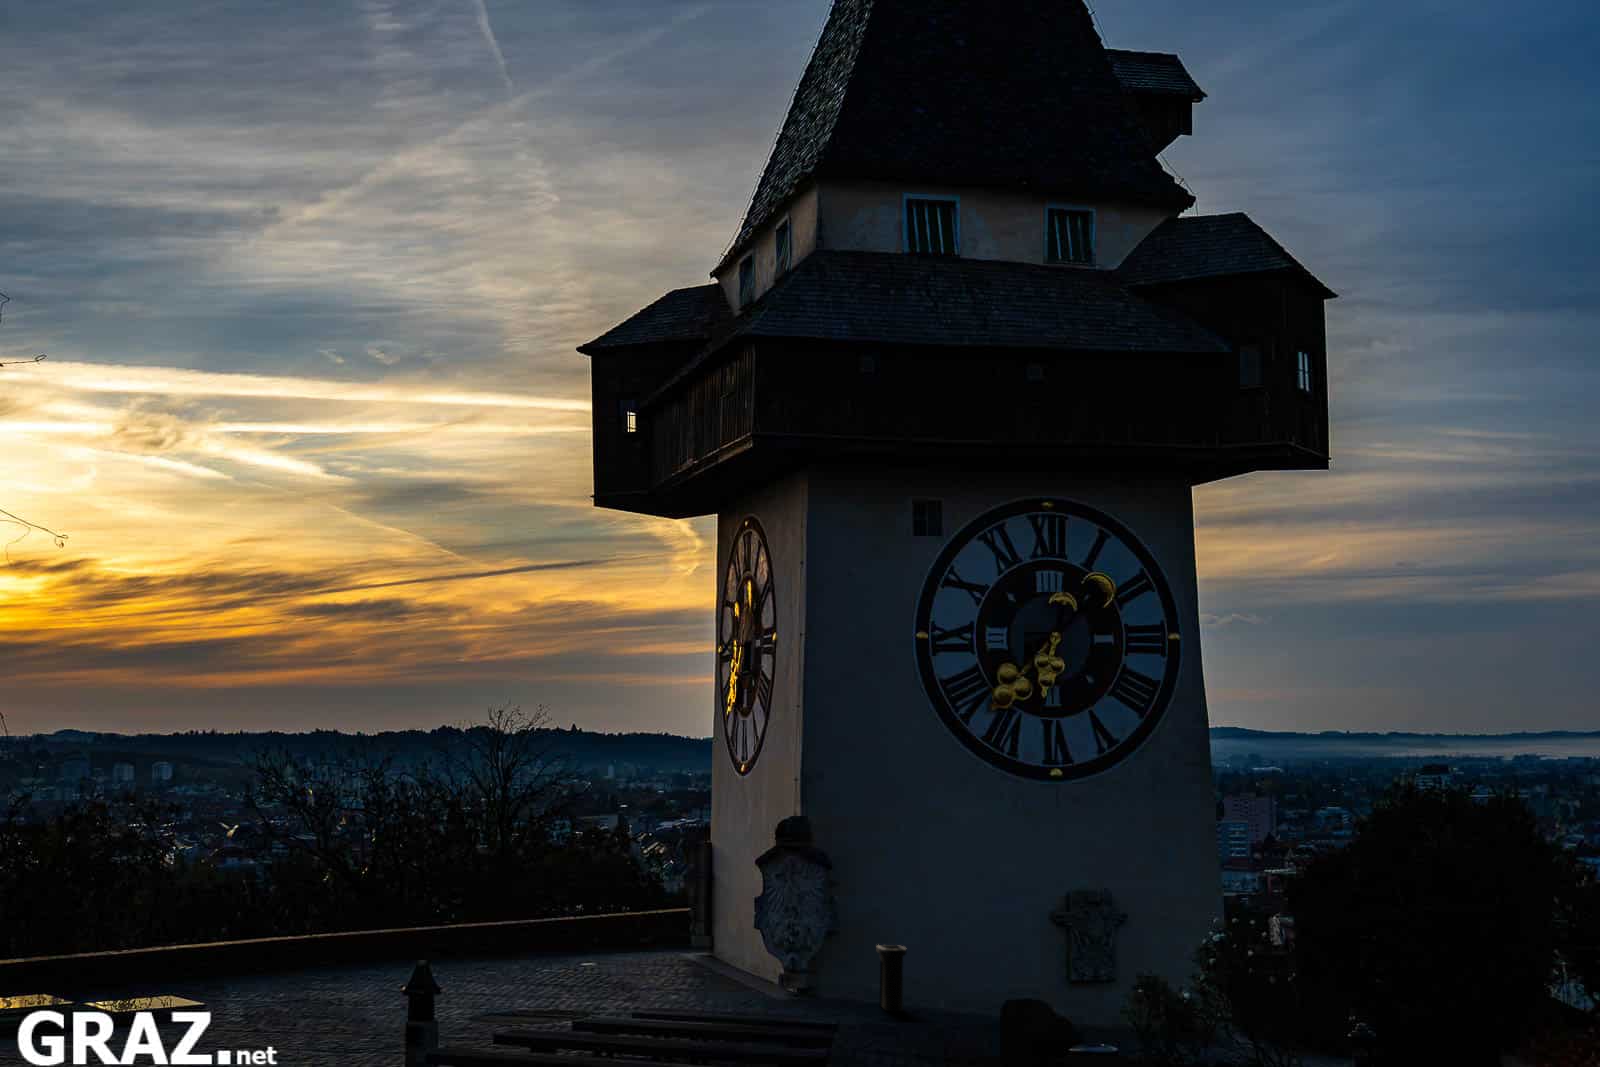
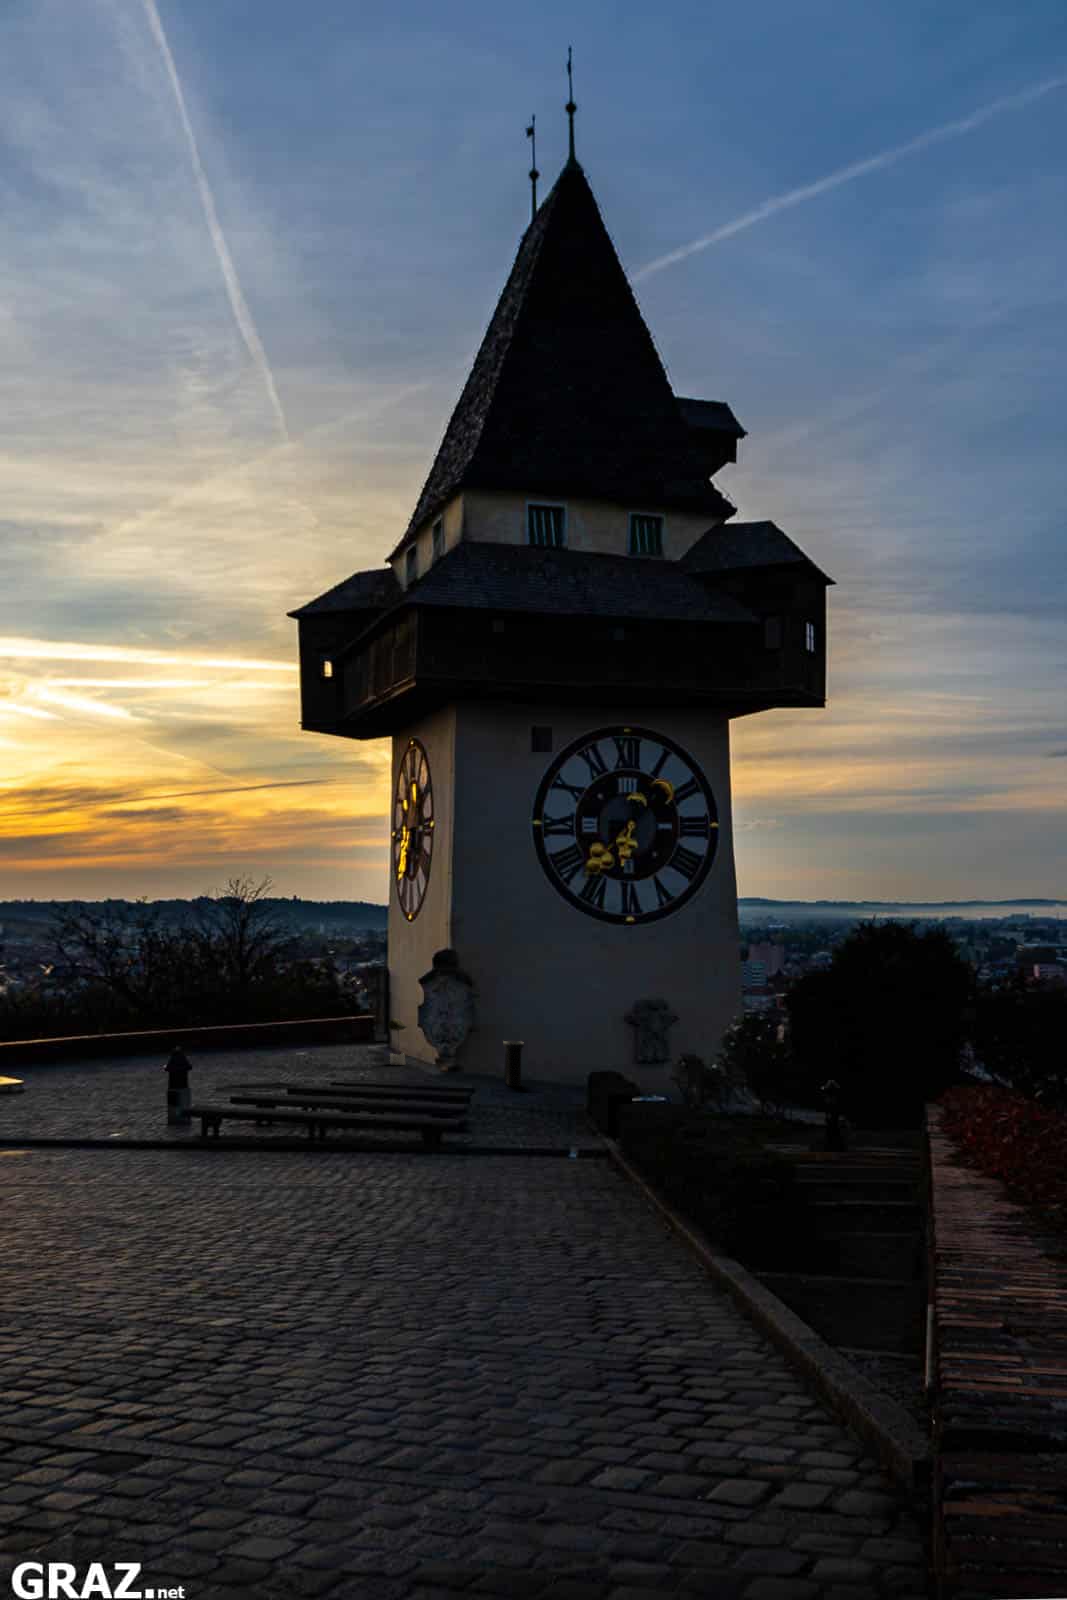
potted tree: none [713,908,741,975] -> present [388,1019,406,1065]

